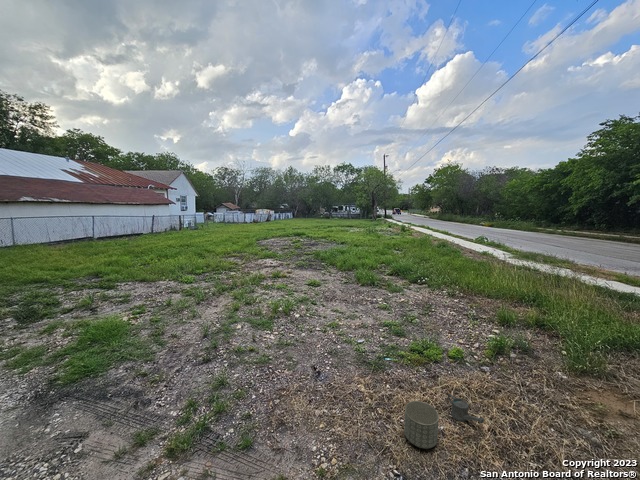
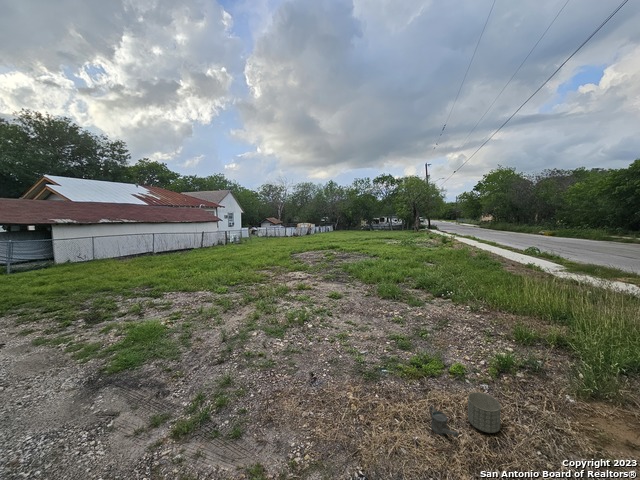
planter: present [404,401,439,449] -> present [468,392,501,433]

